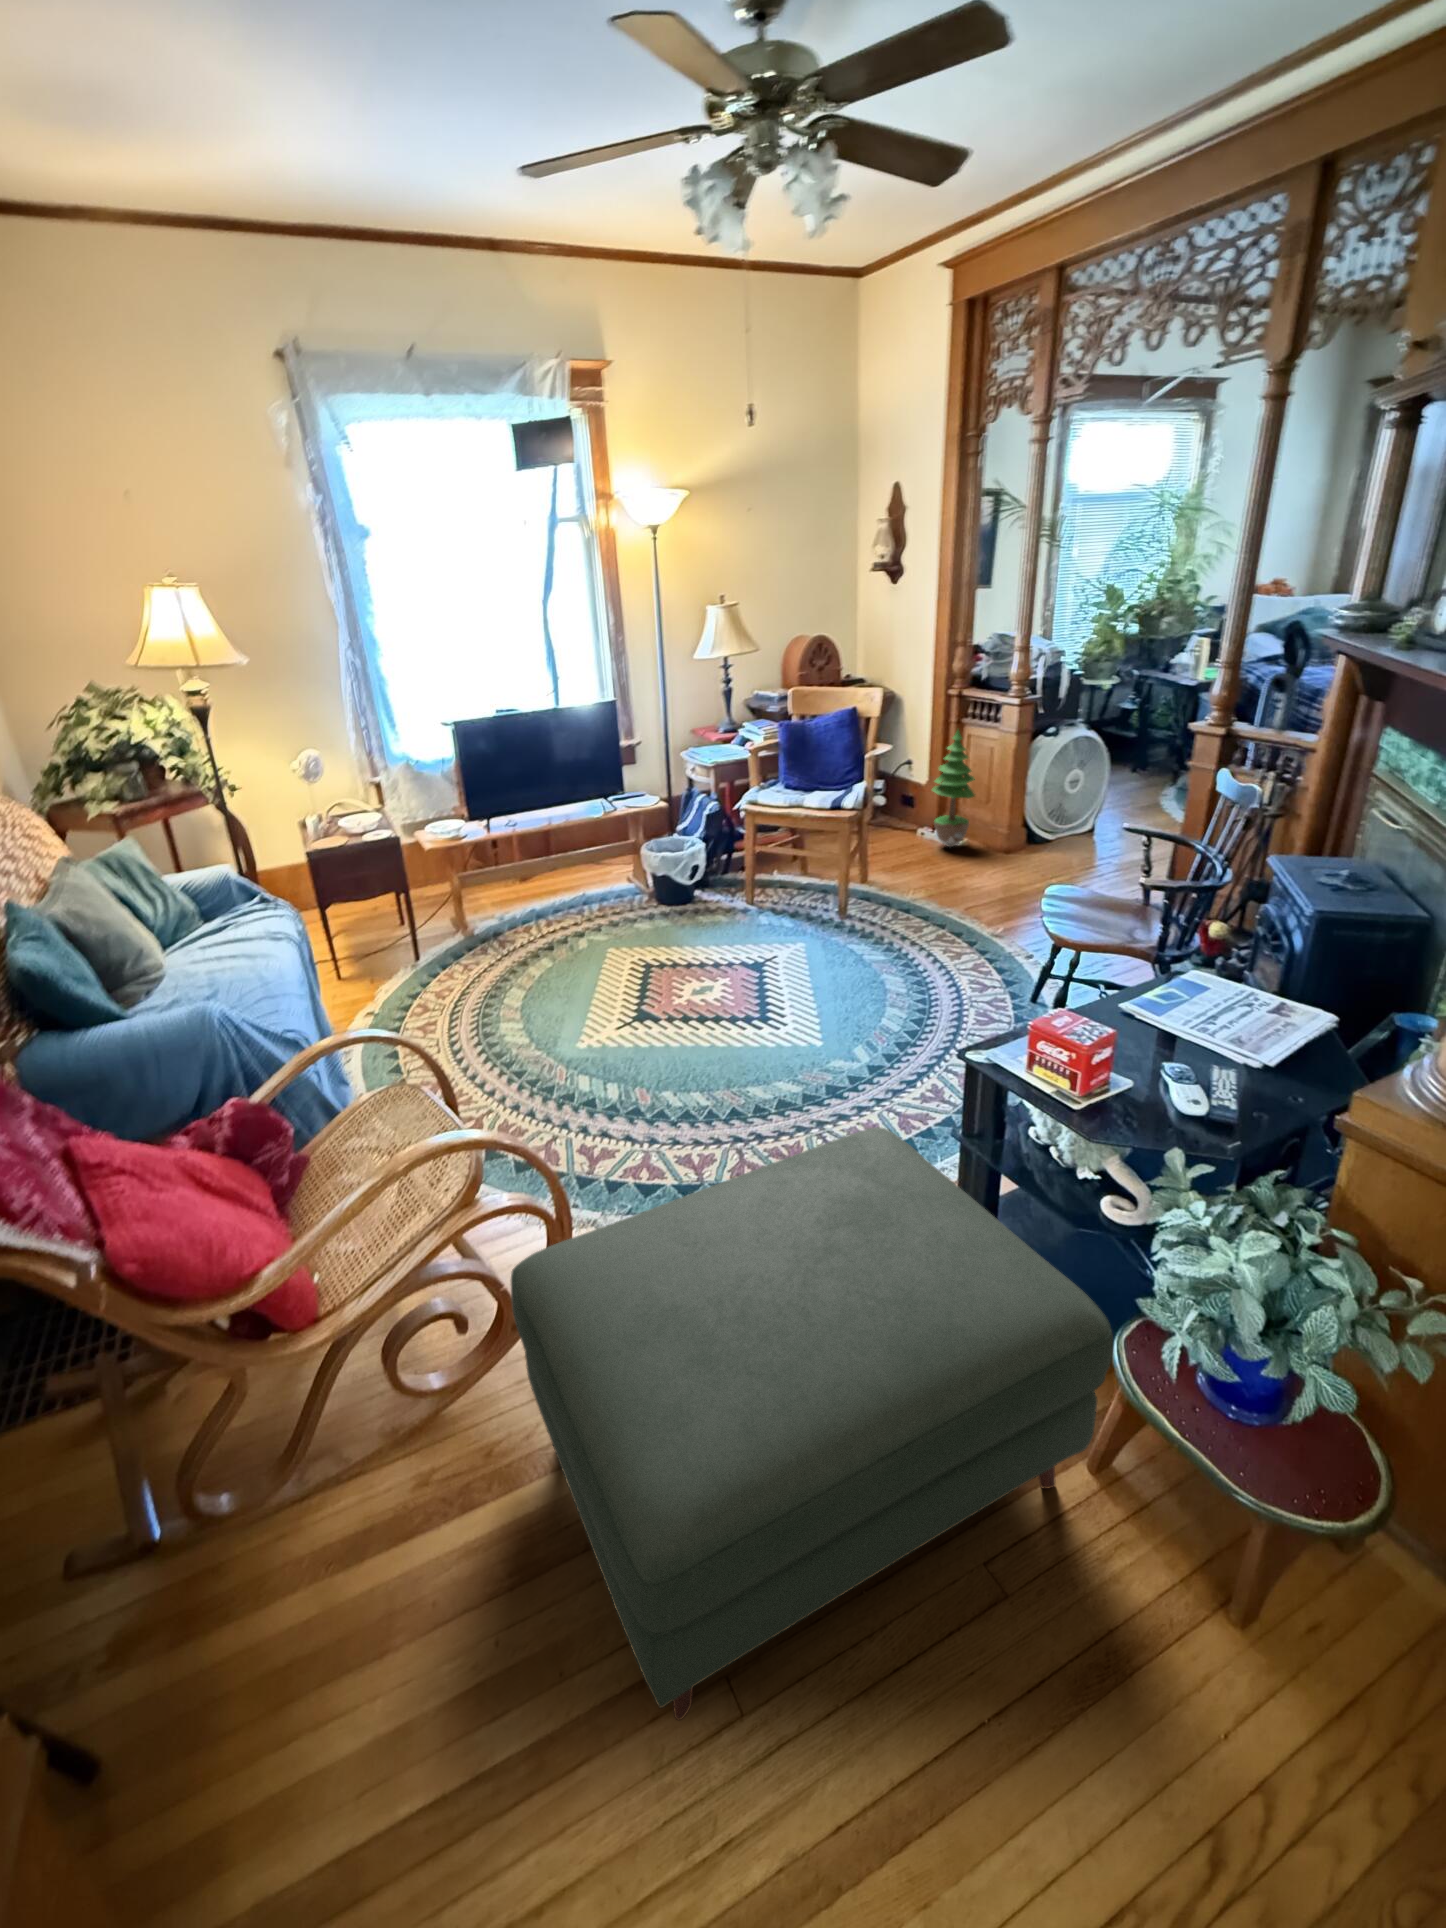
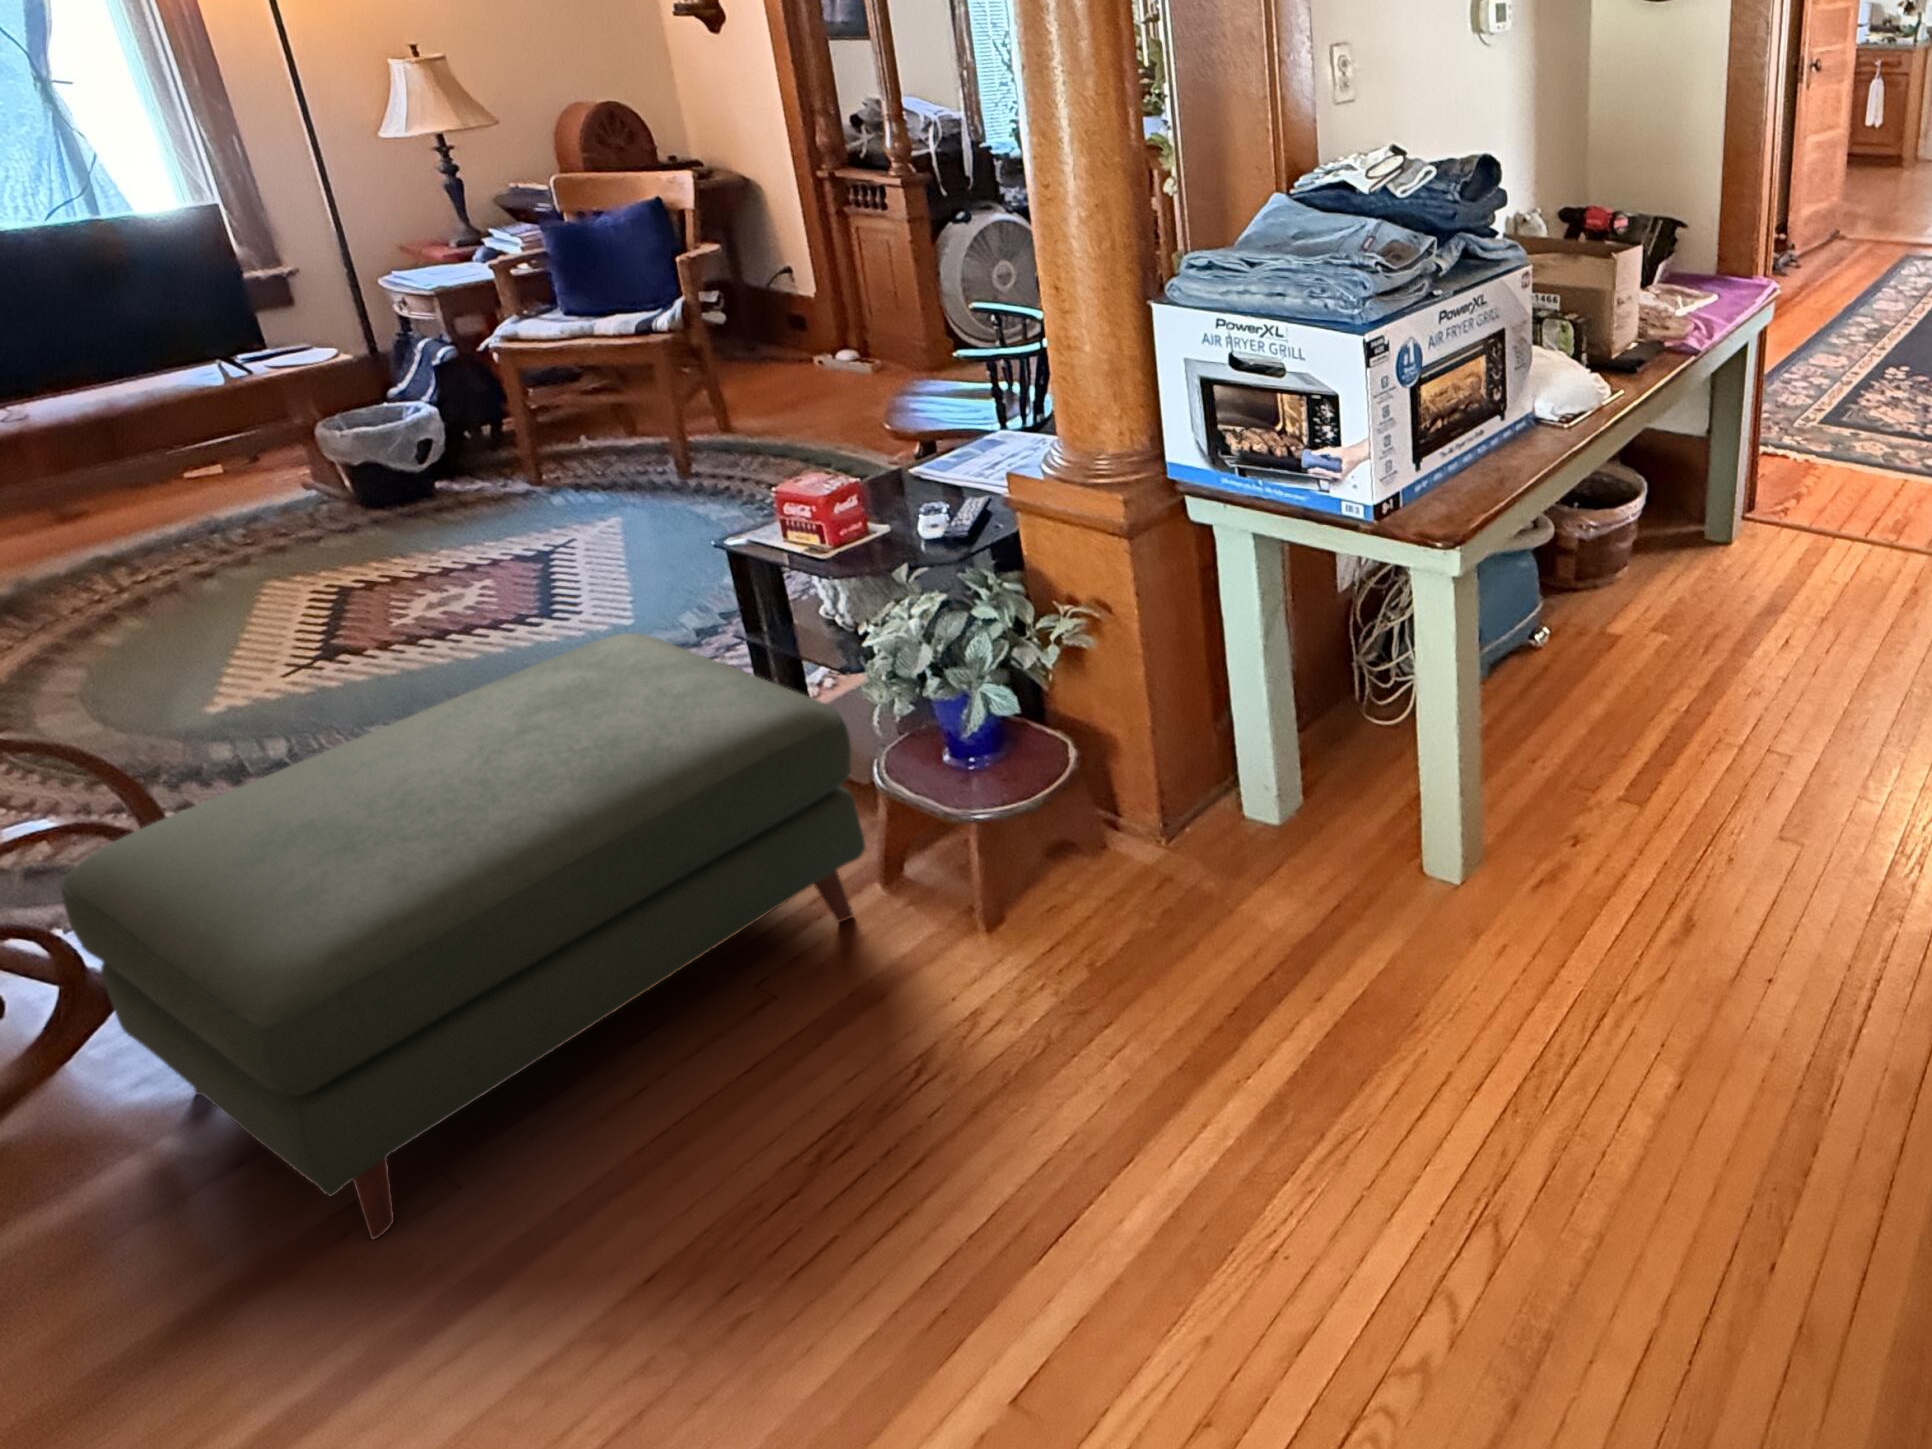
potted tree: present [932,730,975,847] -> none [811,216,875,375]

